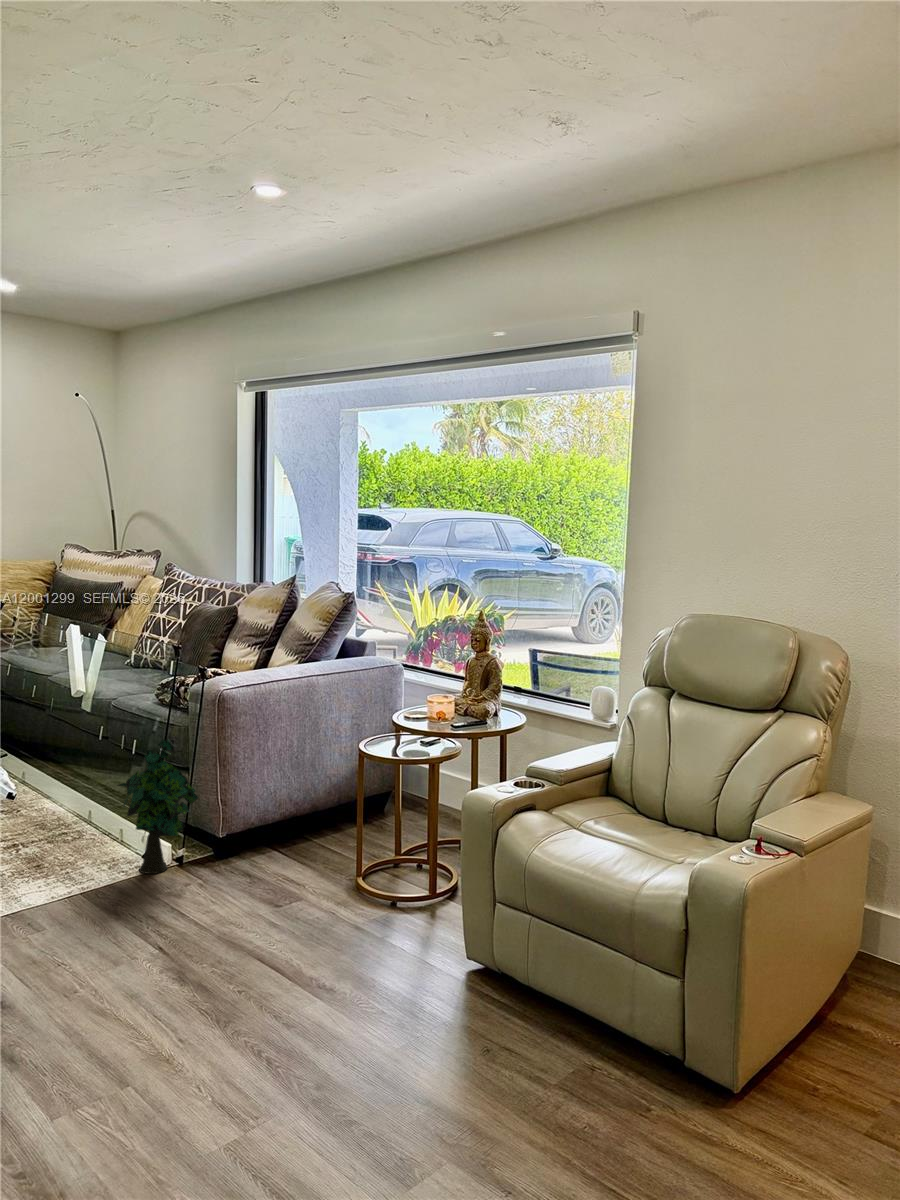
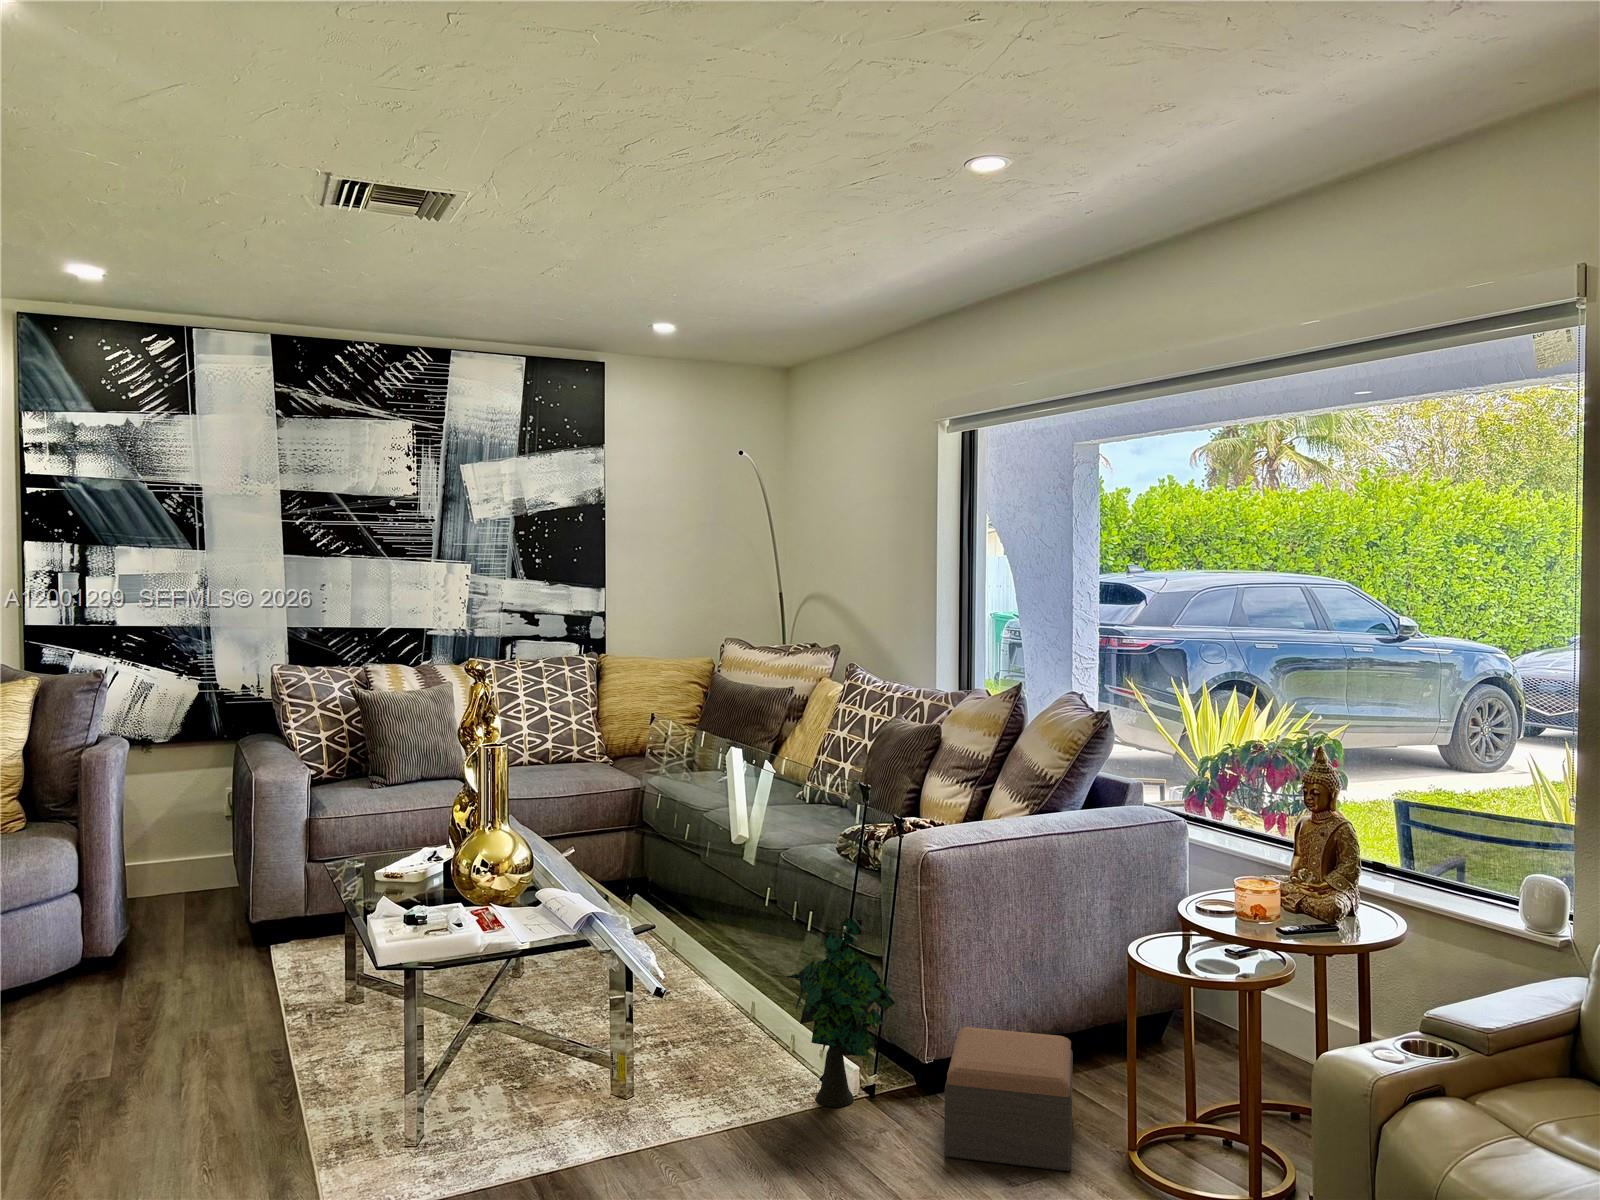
footstool: none [233,810,323,895] -> present [944,1027,1073,1171]

